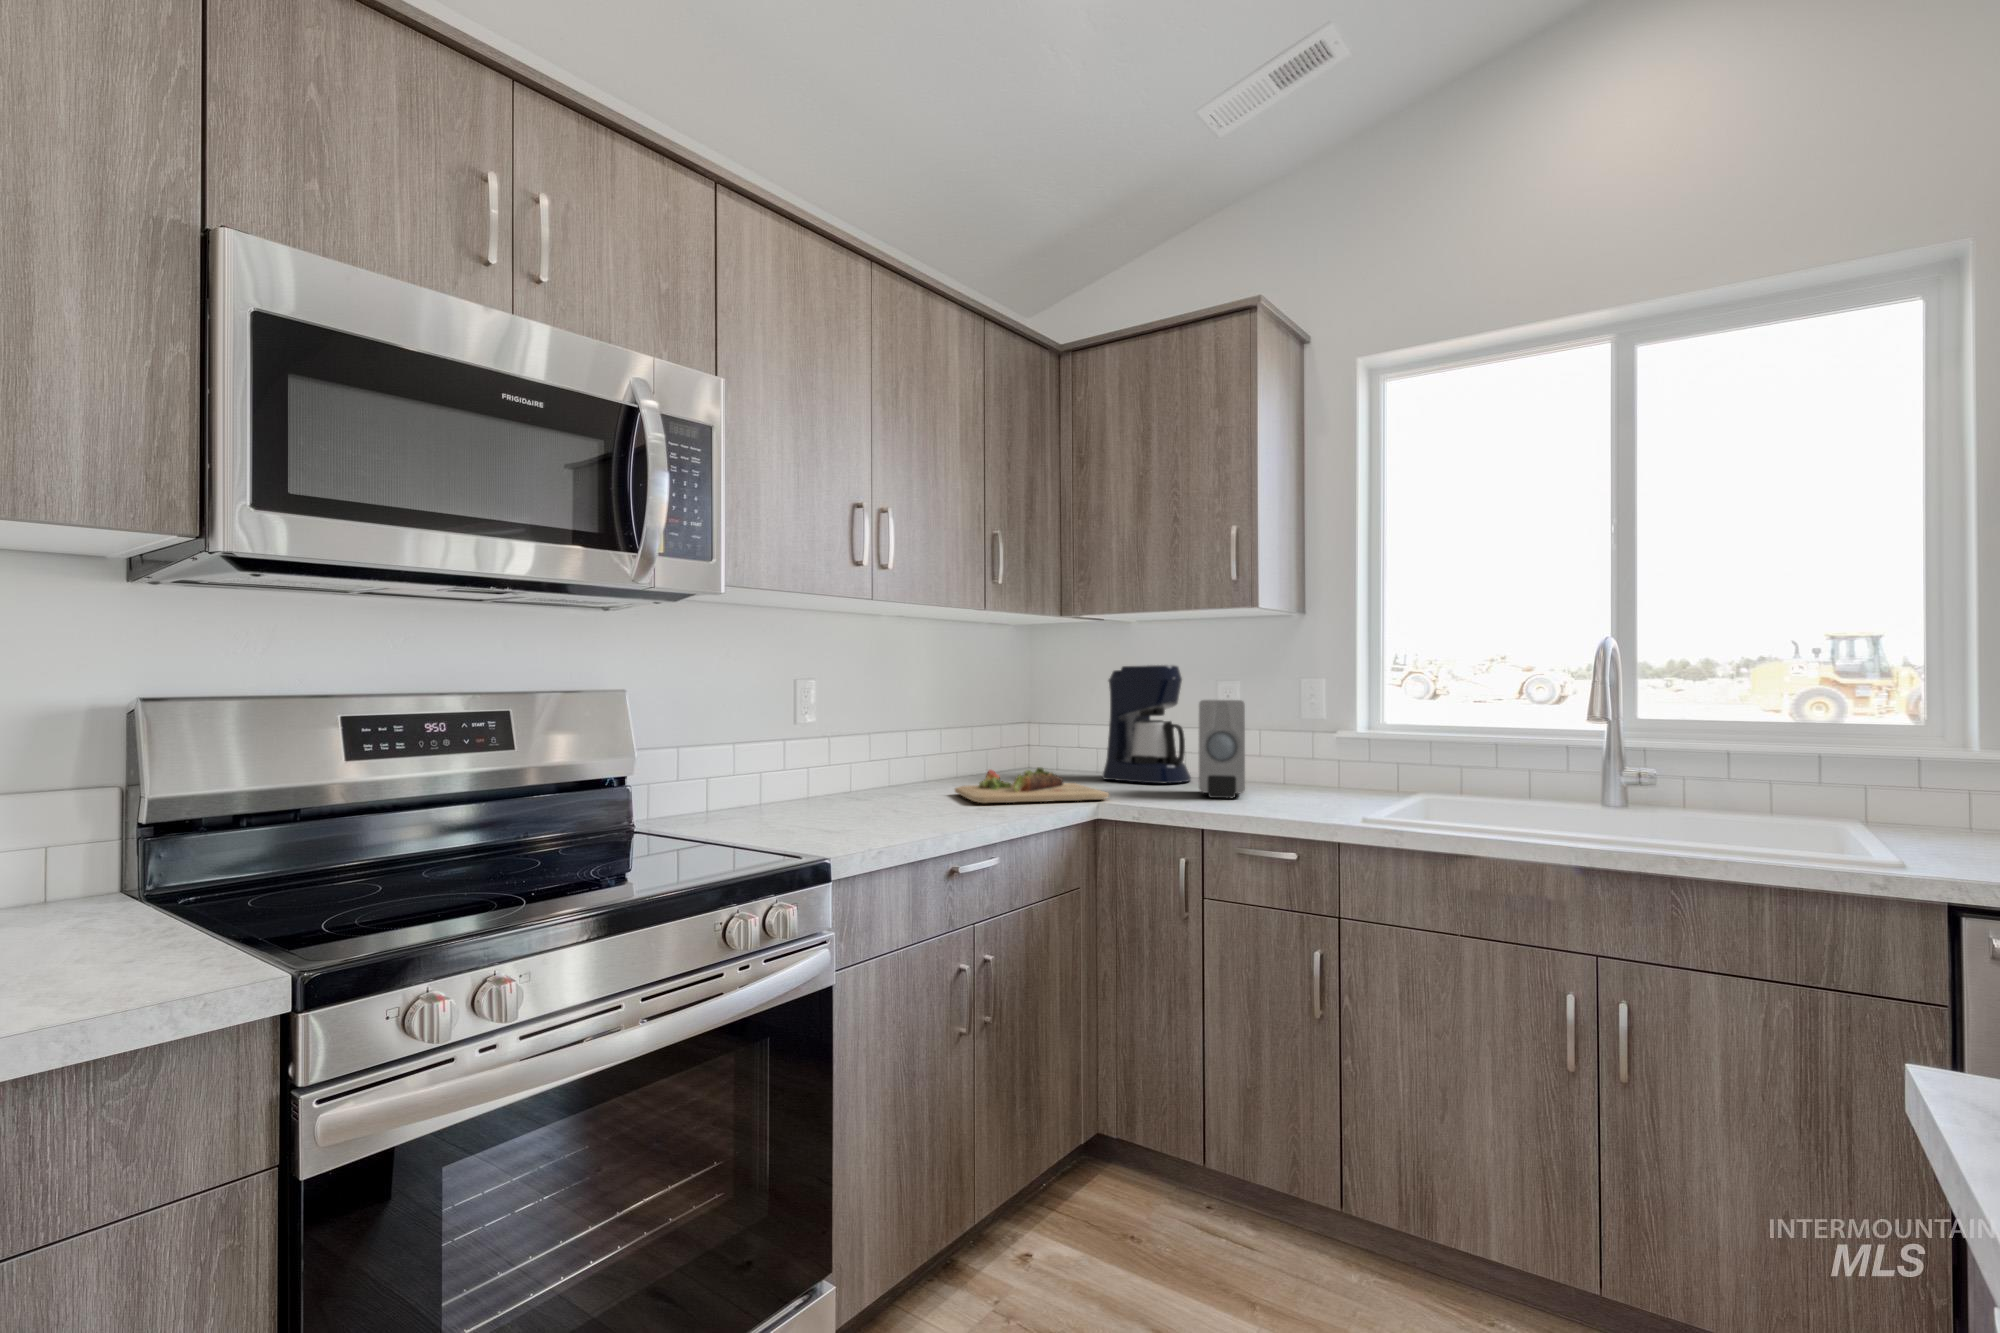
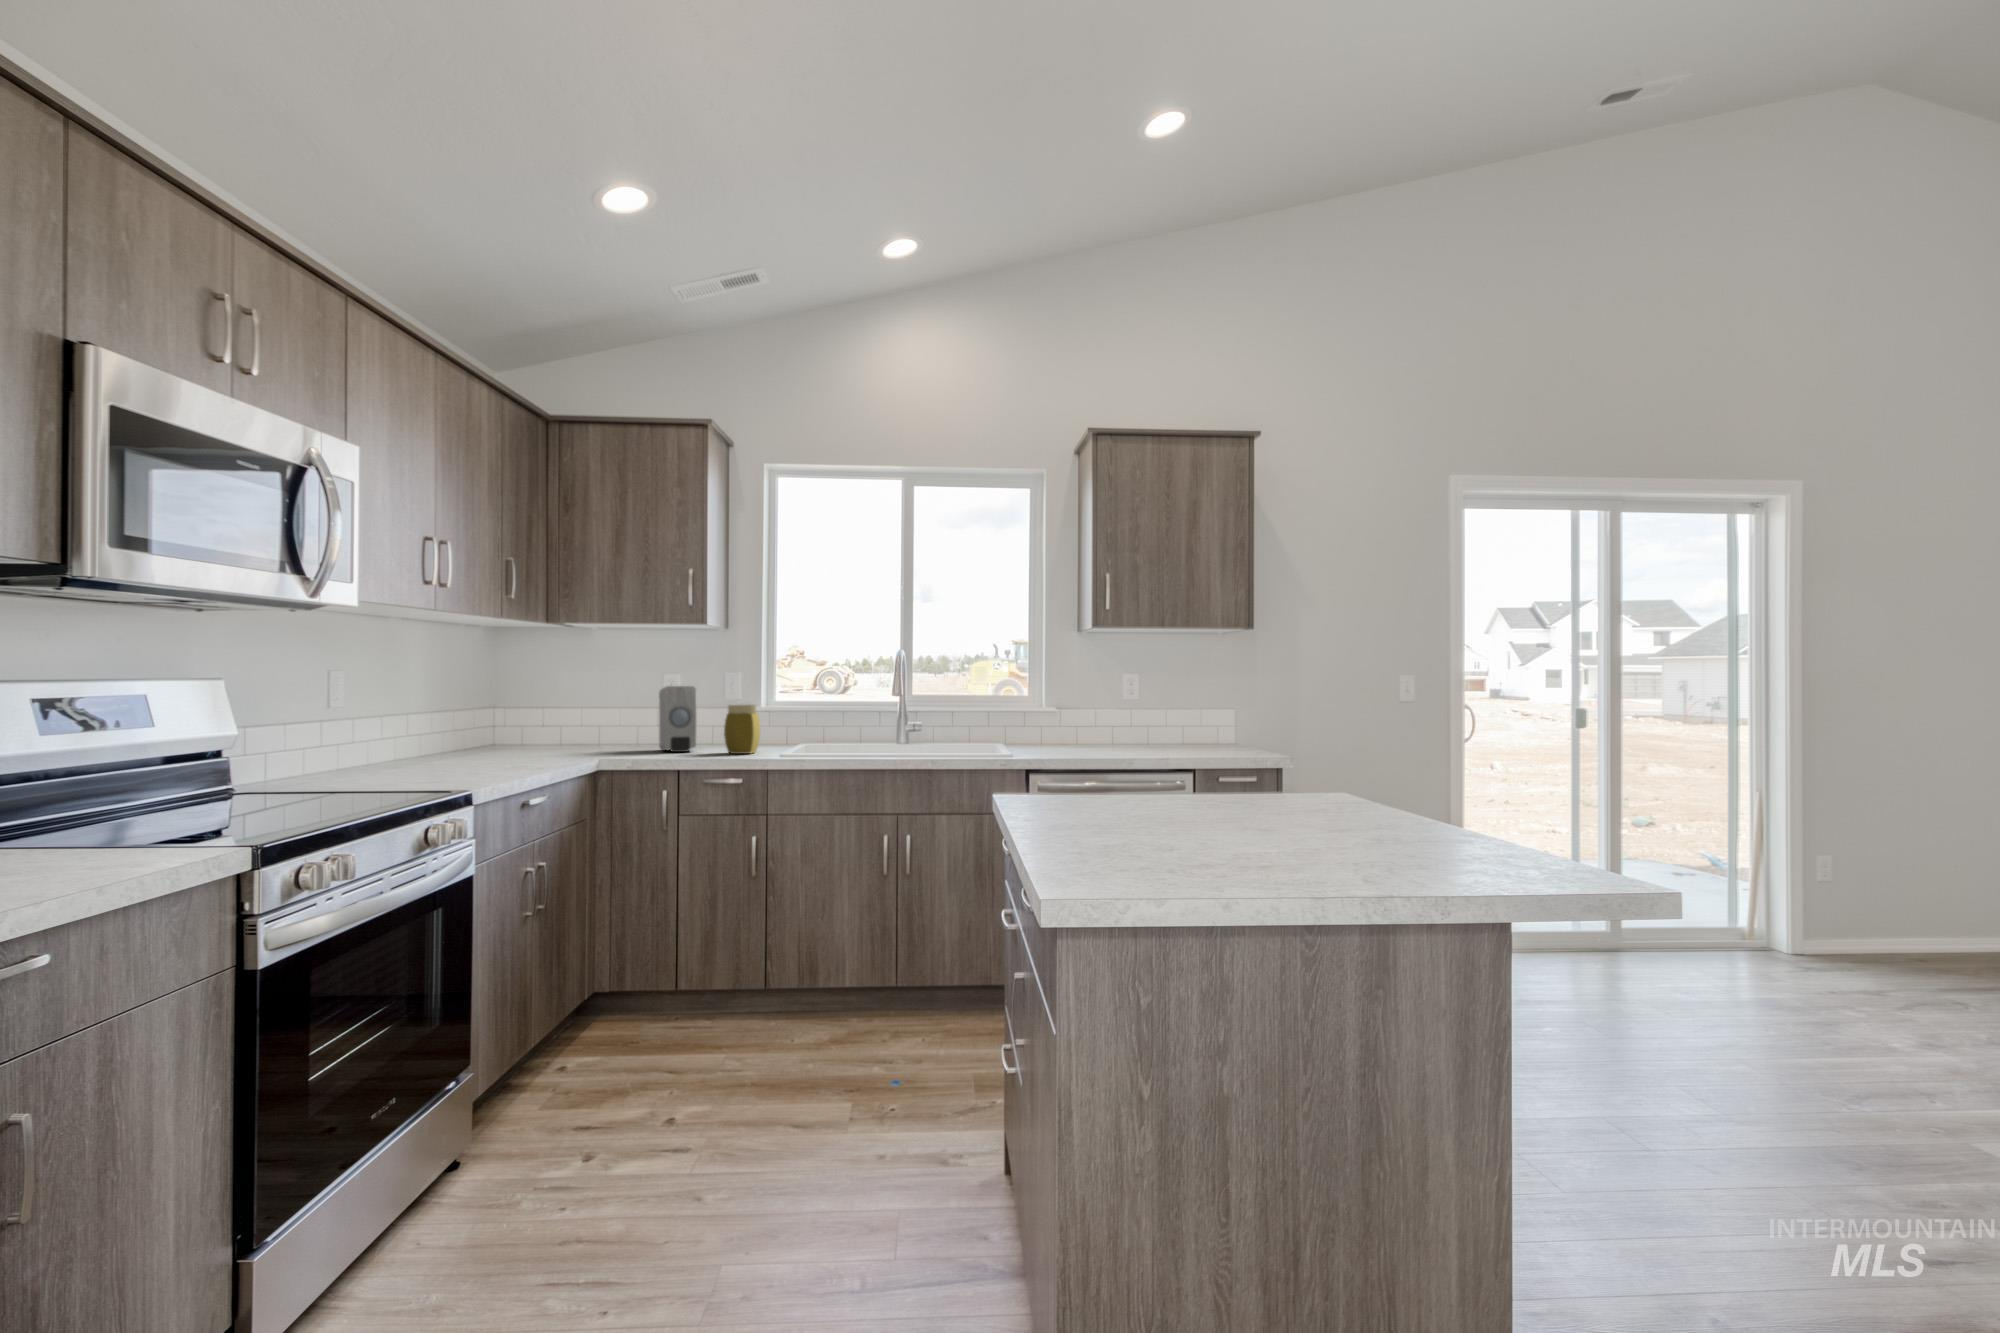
coffee maker: present [1102,665,1191,783] -> none [575,662,644,747]
jar: none [1283,730,1341,809] -> present [724,705,760,754]
cutting board: present [955,767,1109,803] -> none [475,736,604,762]

